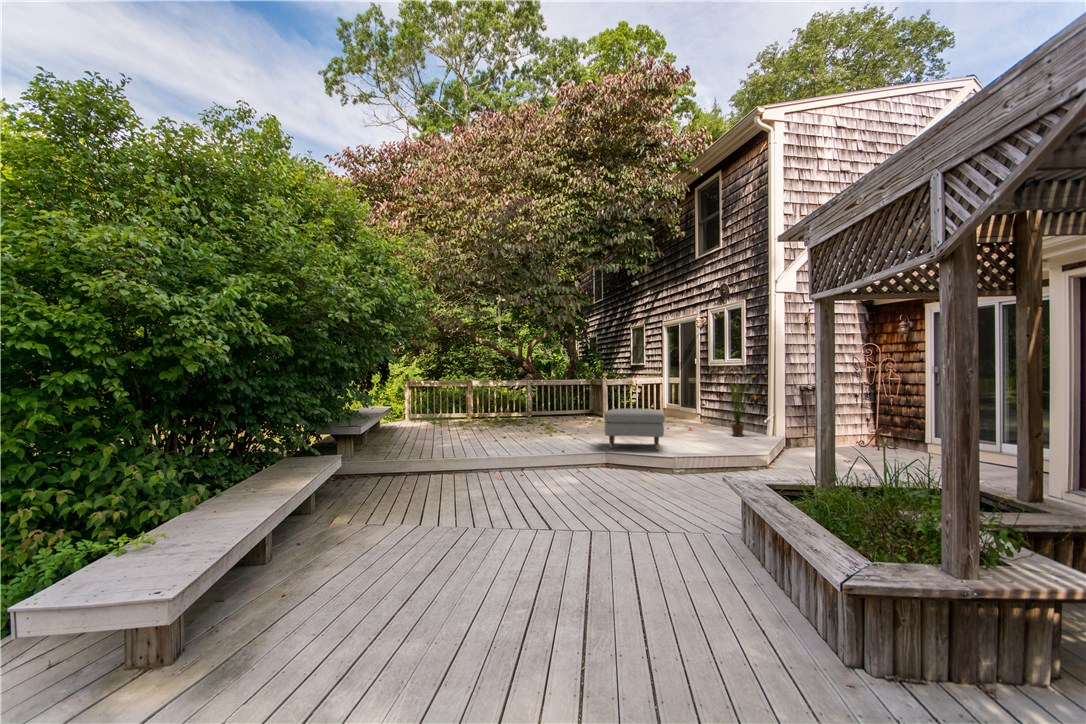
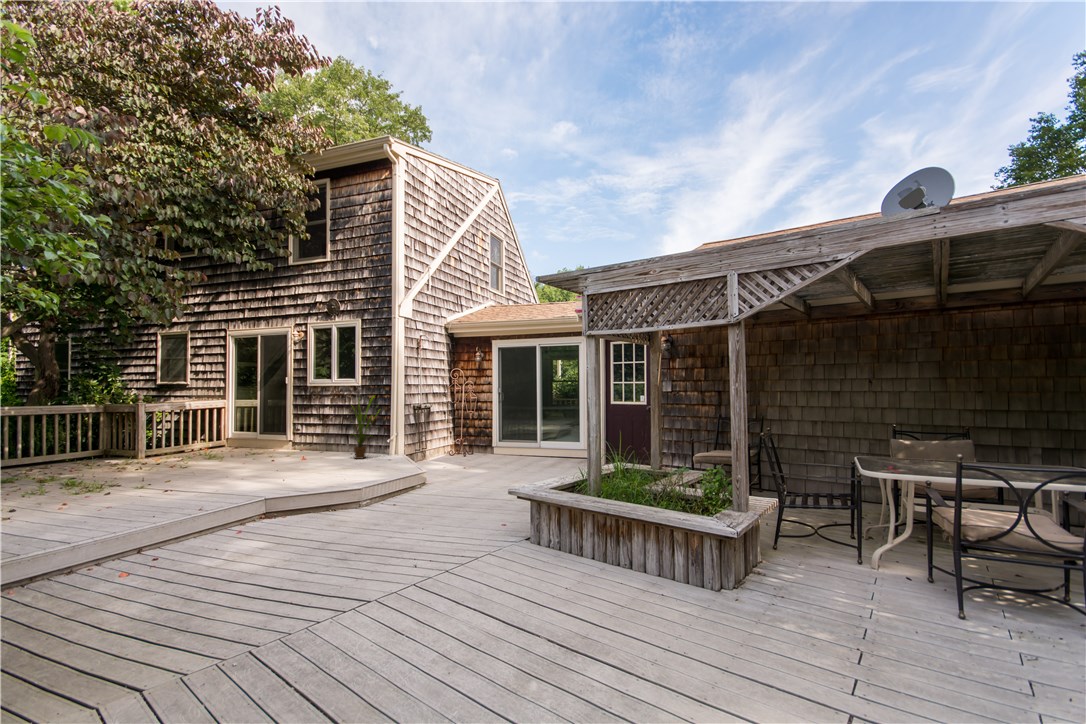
ottoman: present [604,408,665,450] -> none [238,438,332,493]

